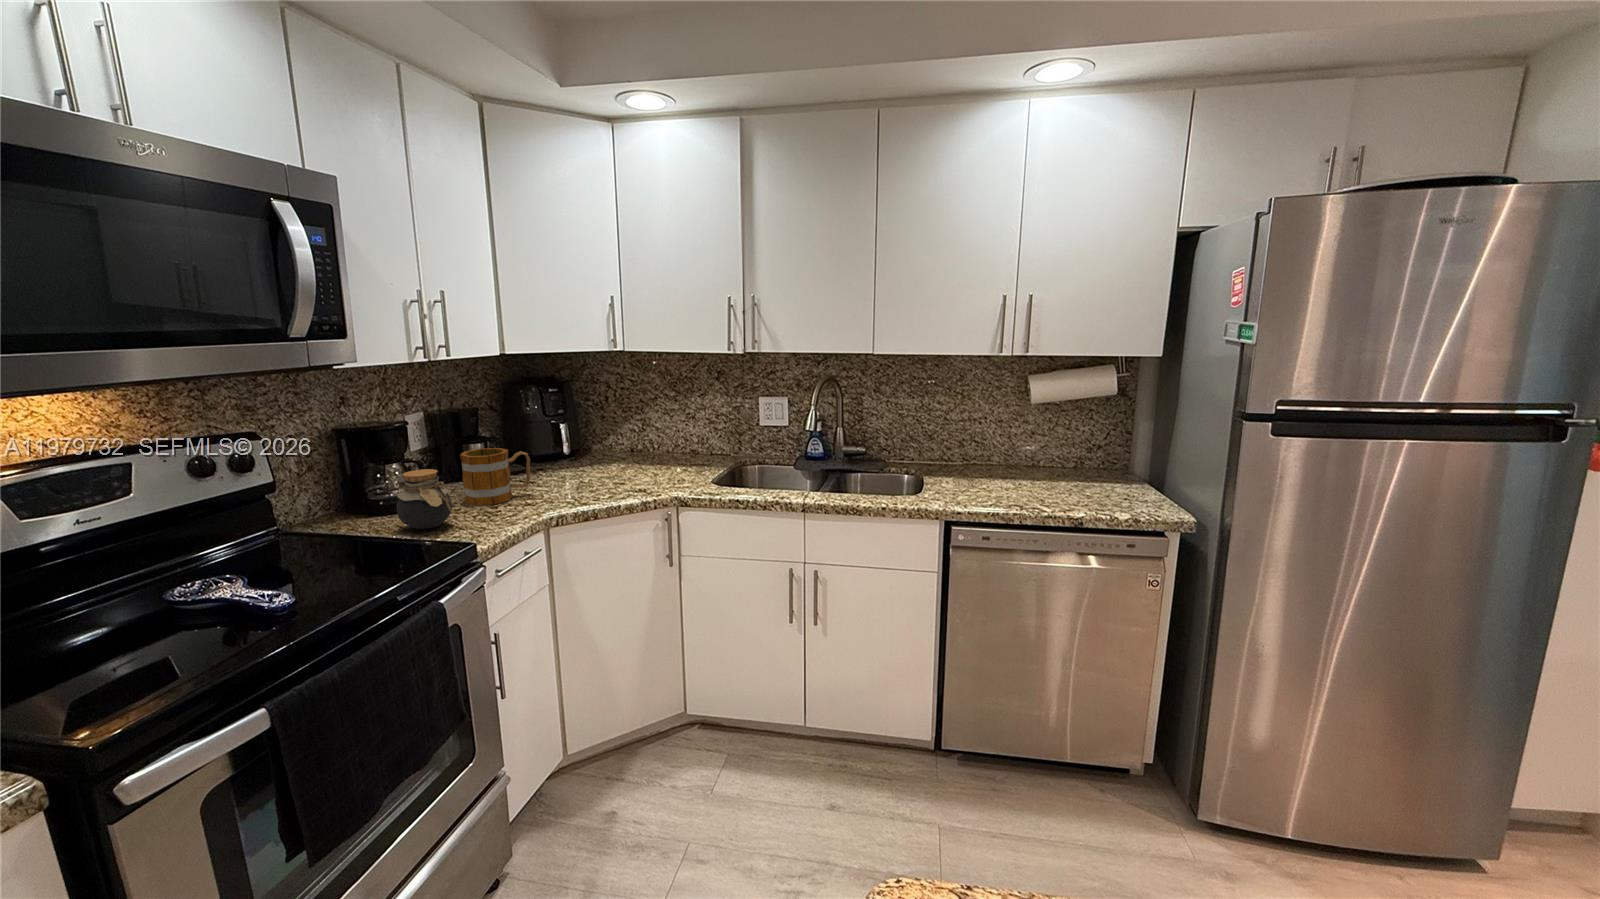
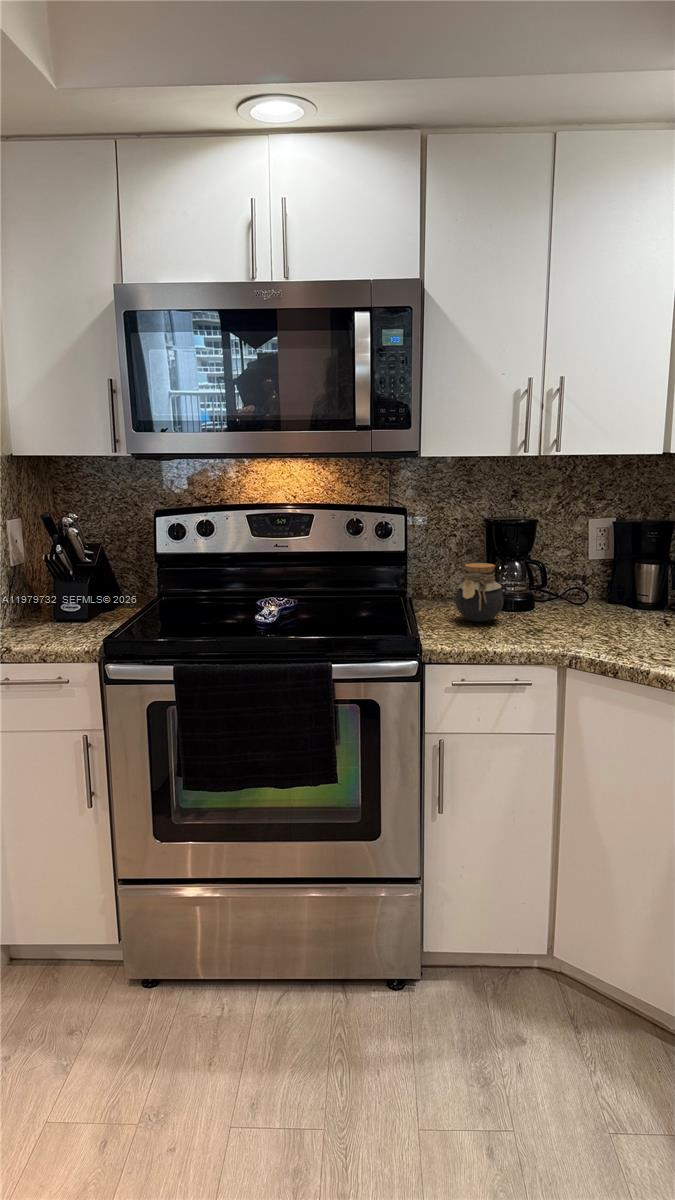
mug: present [460,448,530,506] -> none [559,562,633,628]

